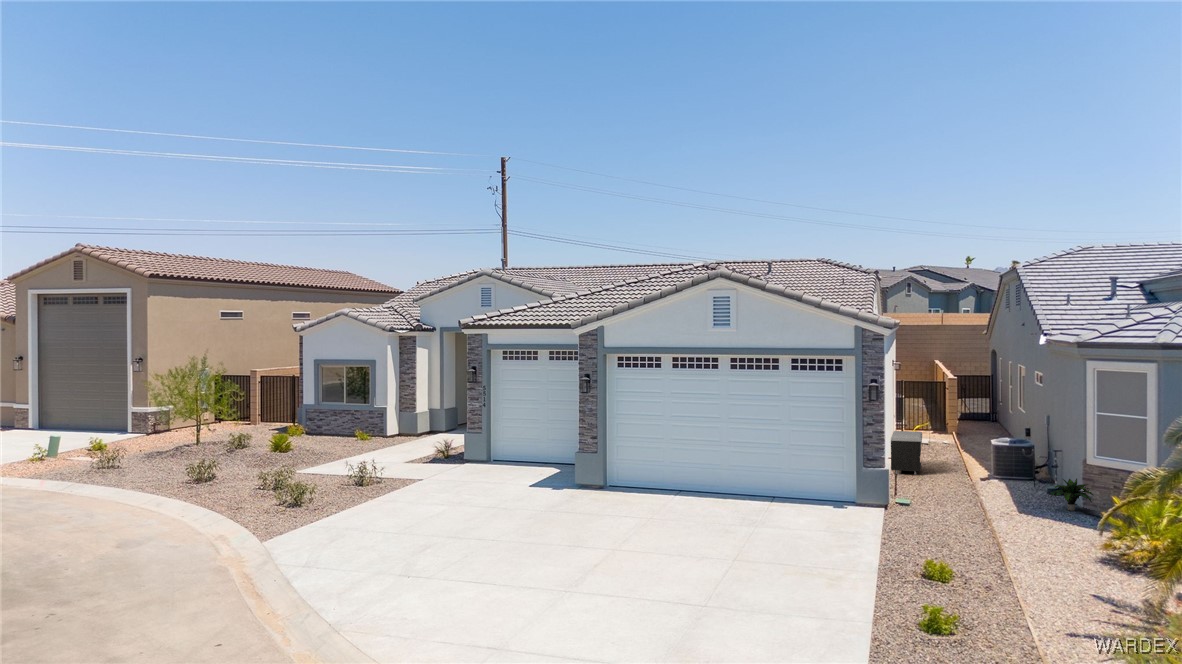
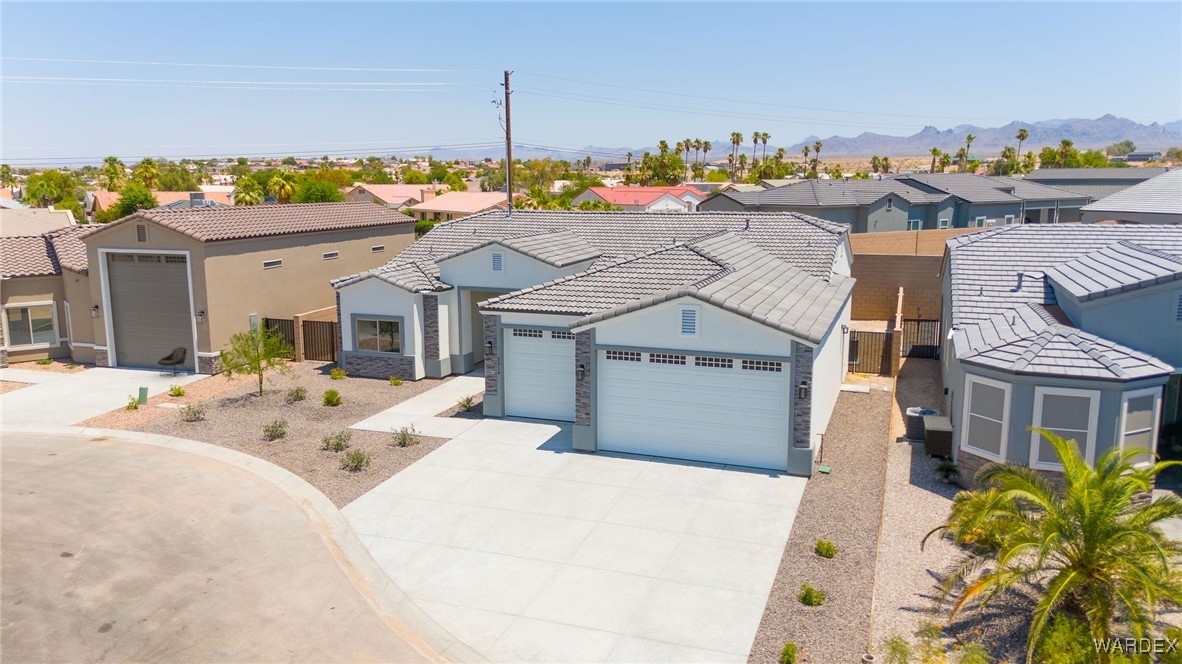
lounge chair: none [85,404,124,437] -> present [158,347,187,374]
storage bench: present [891,431,922,475] -> present [923,416,953,458]

